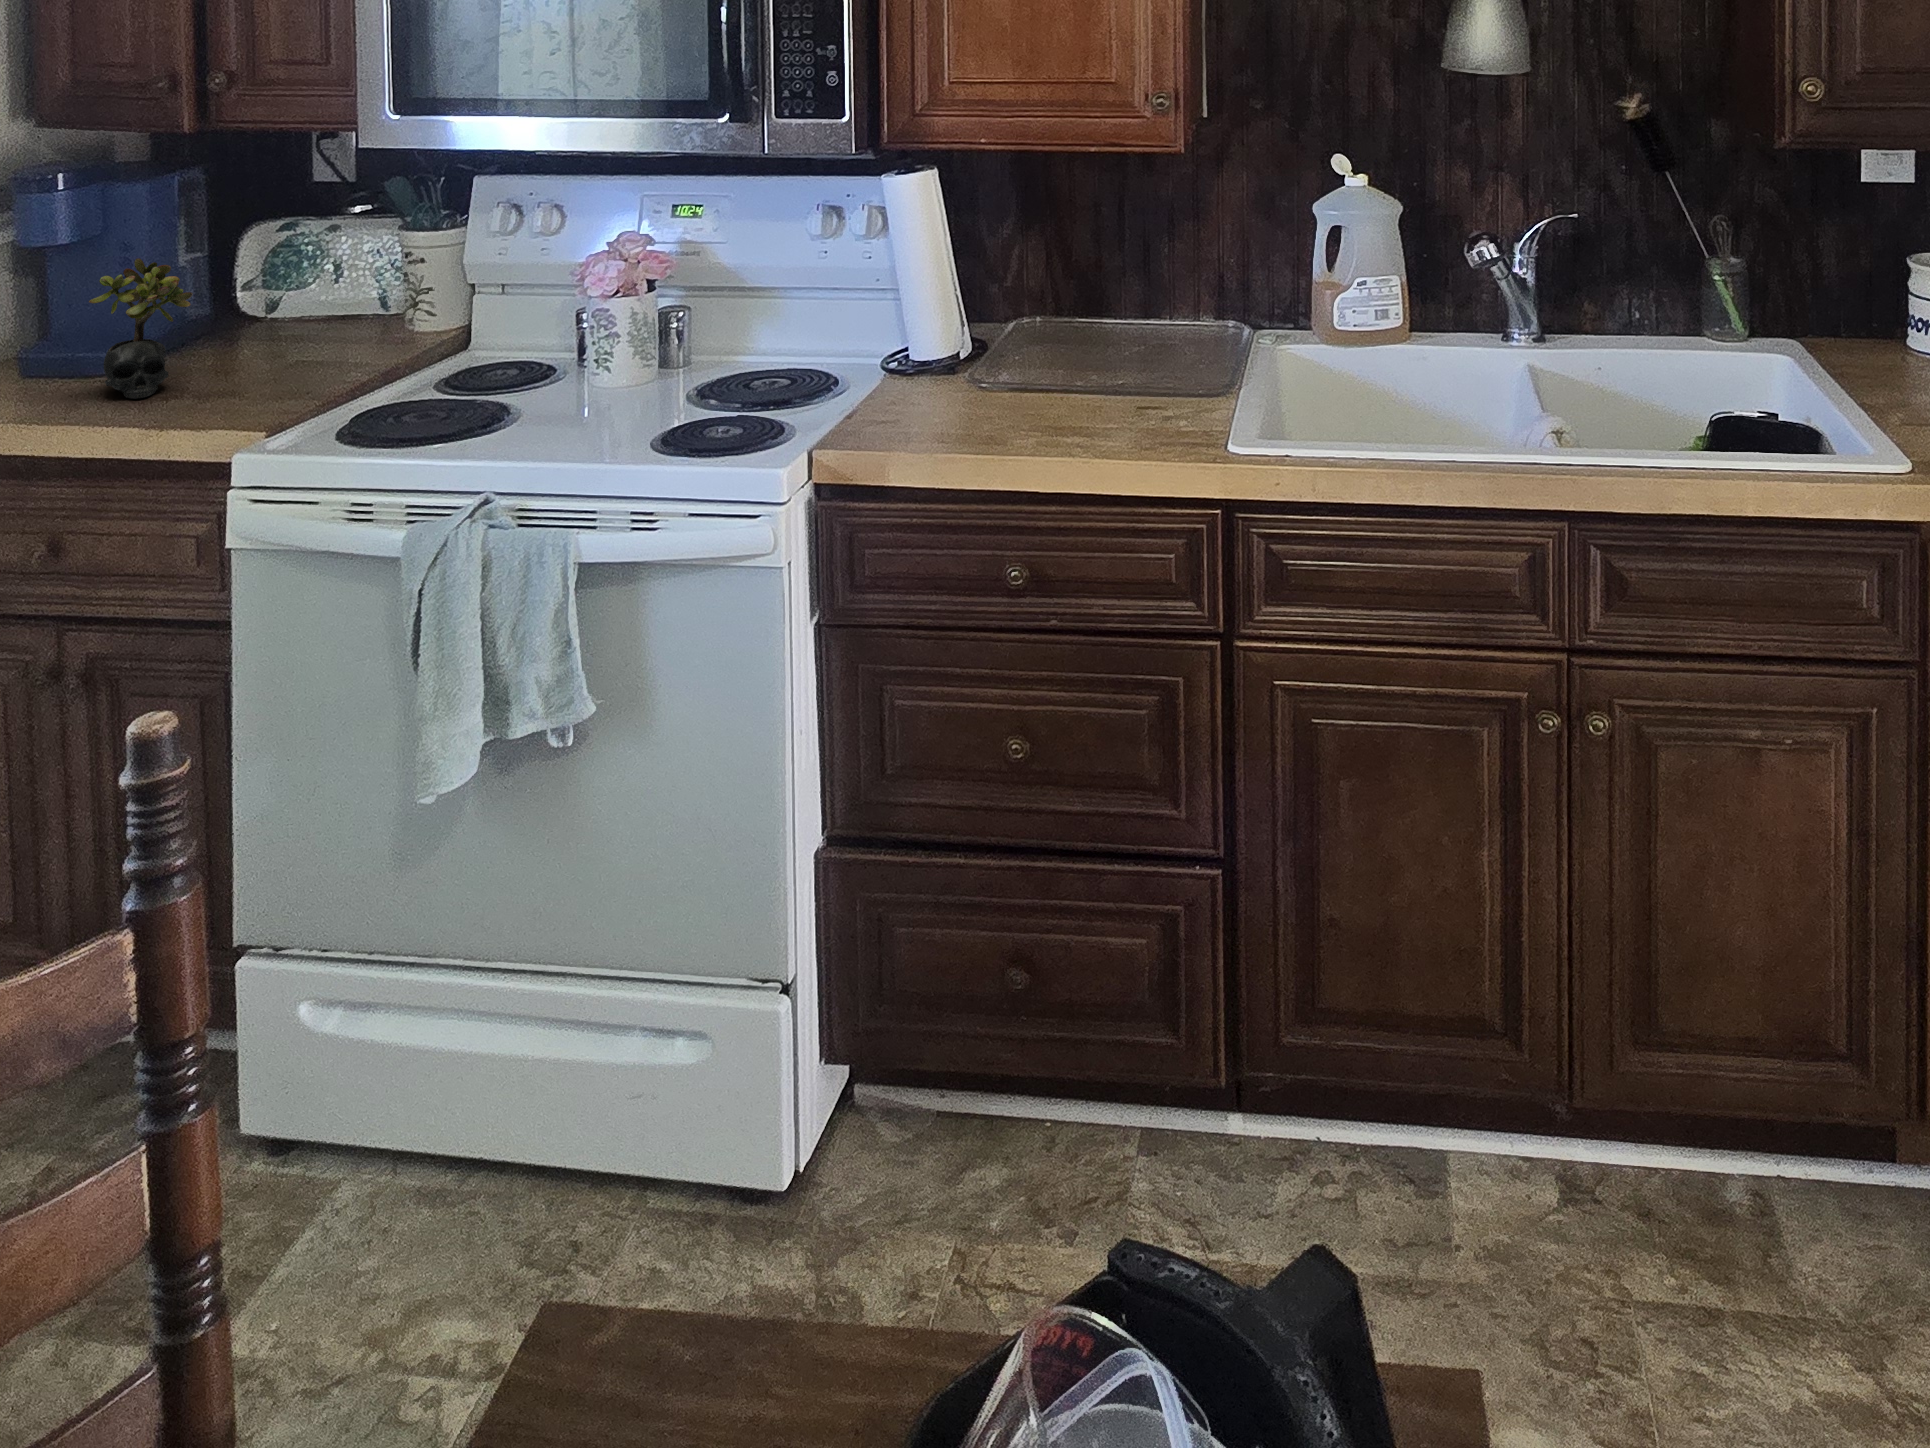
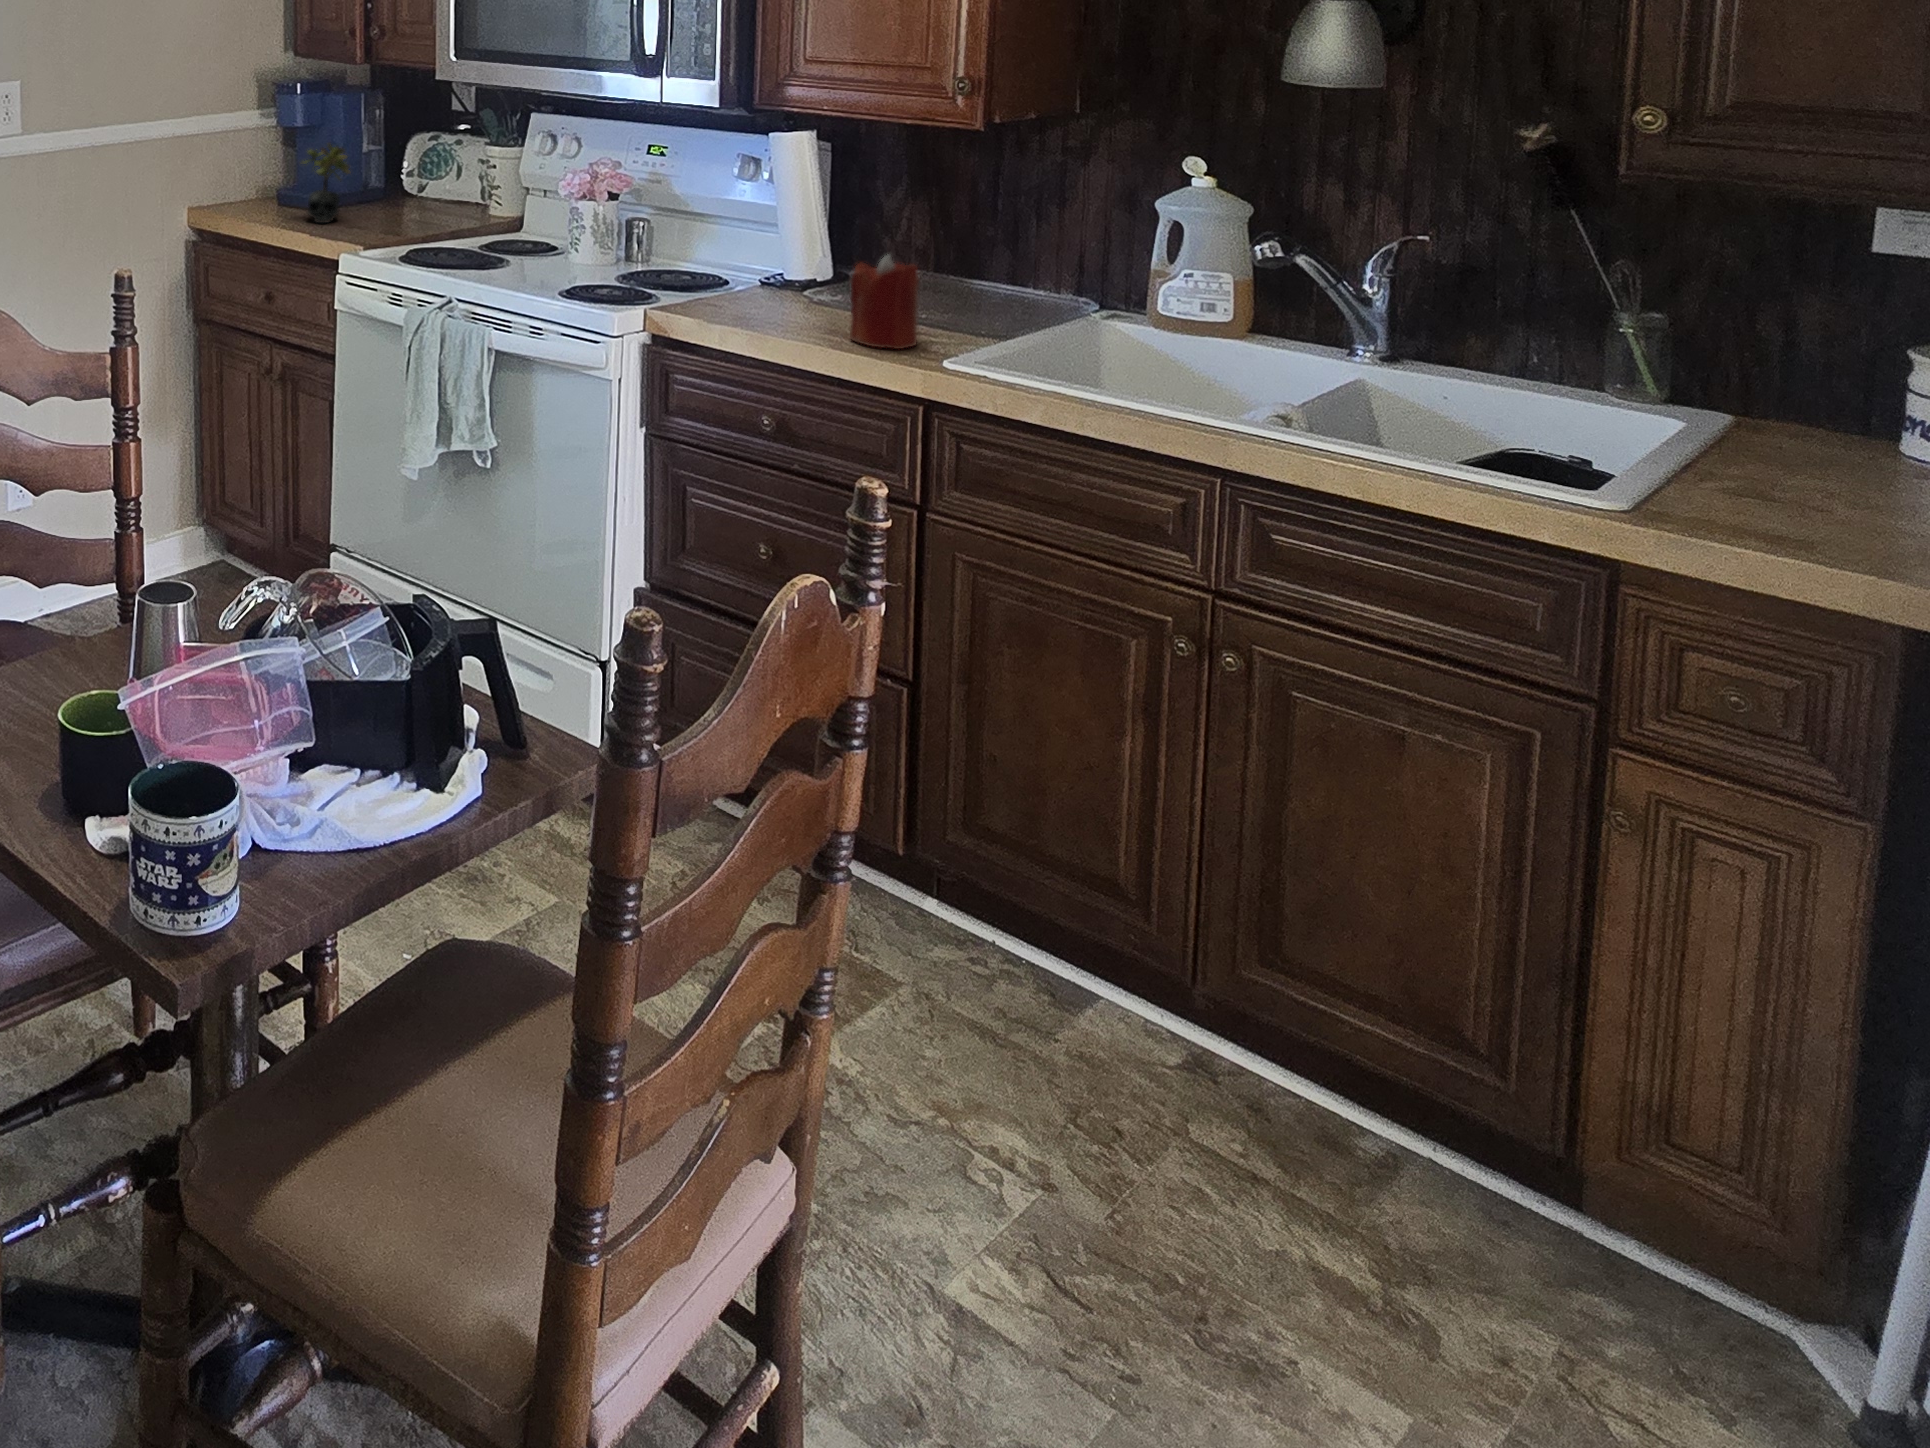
candle: none [1086,315,1162,438] -> present [850,255,918,349]

